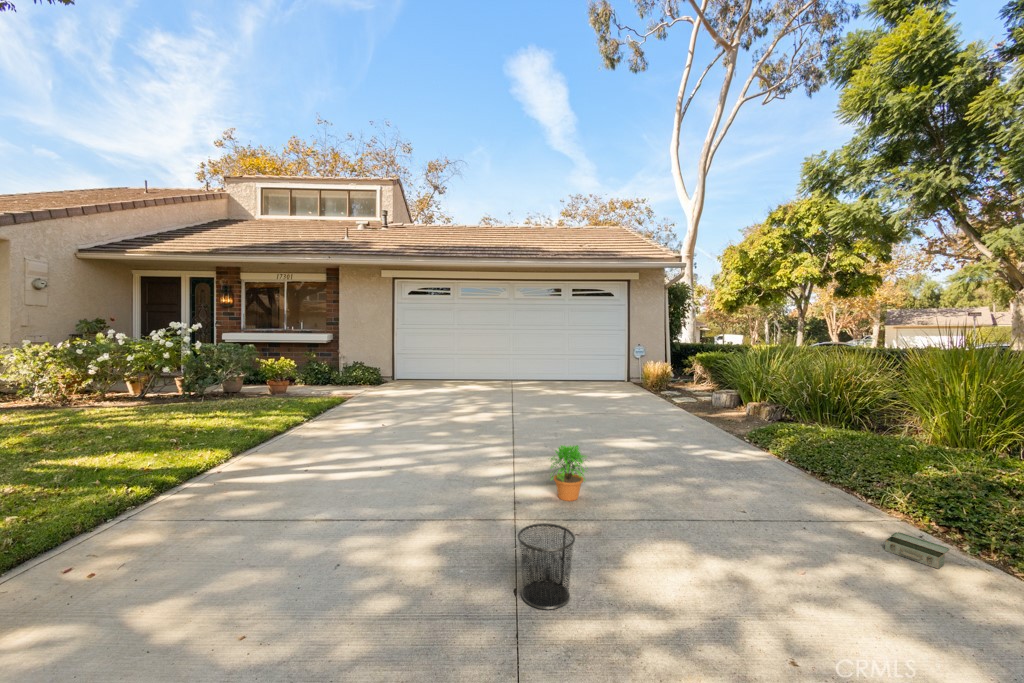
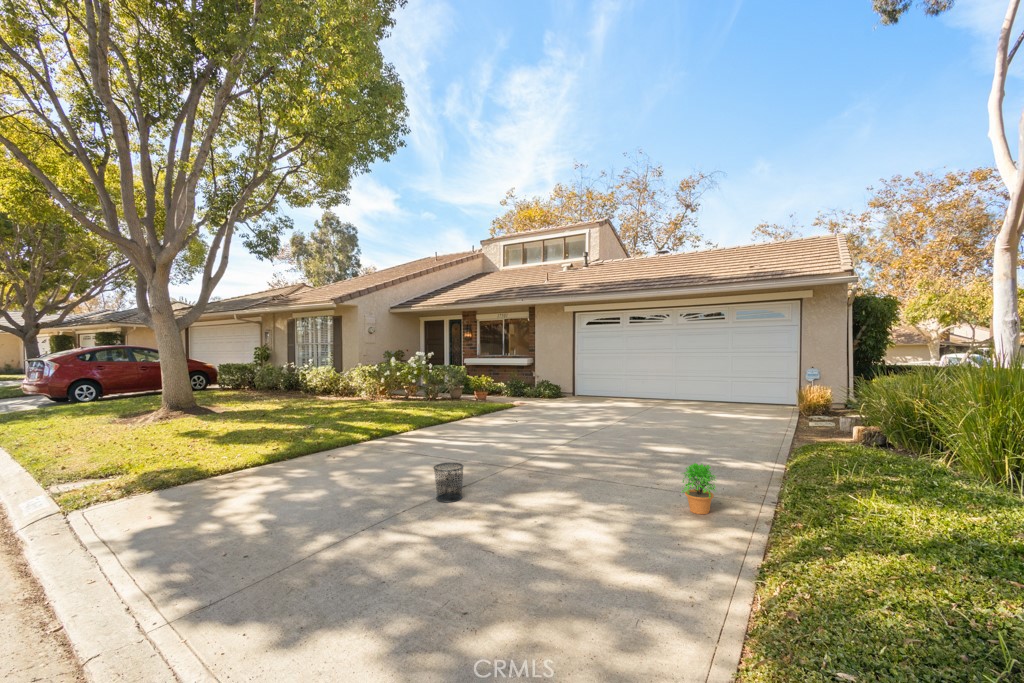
potted plant: present [551,445,588,501] -> present [682,463,716,514]
toolbox: present [885,532,950,569] -> none [691,519,727,542]

